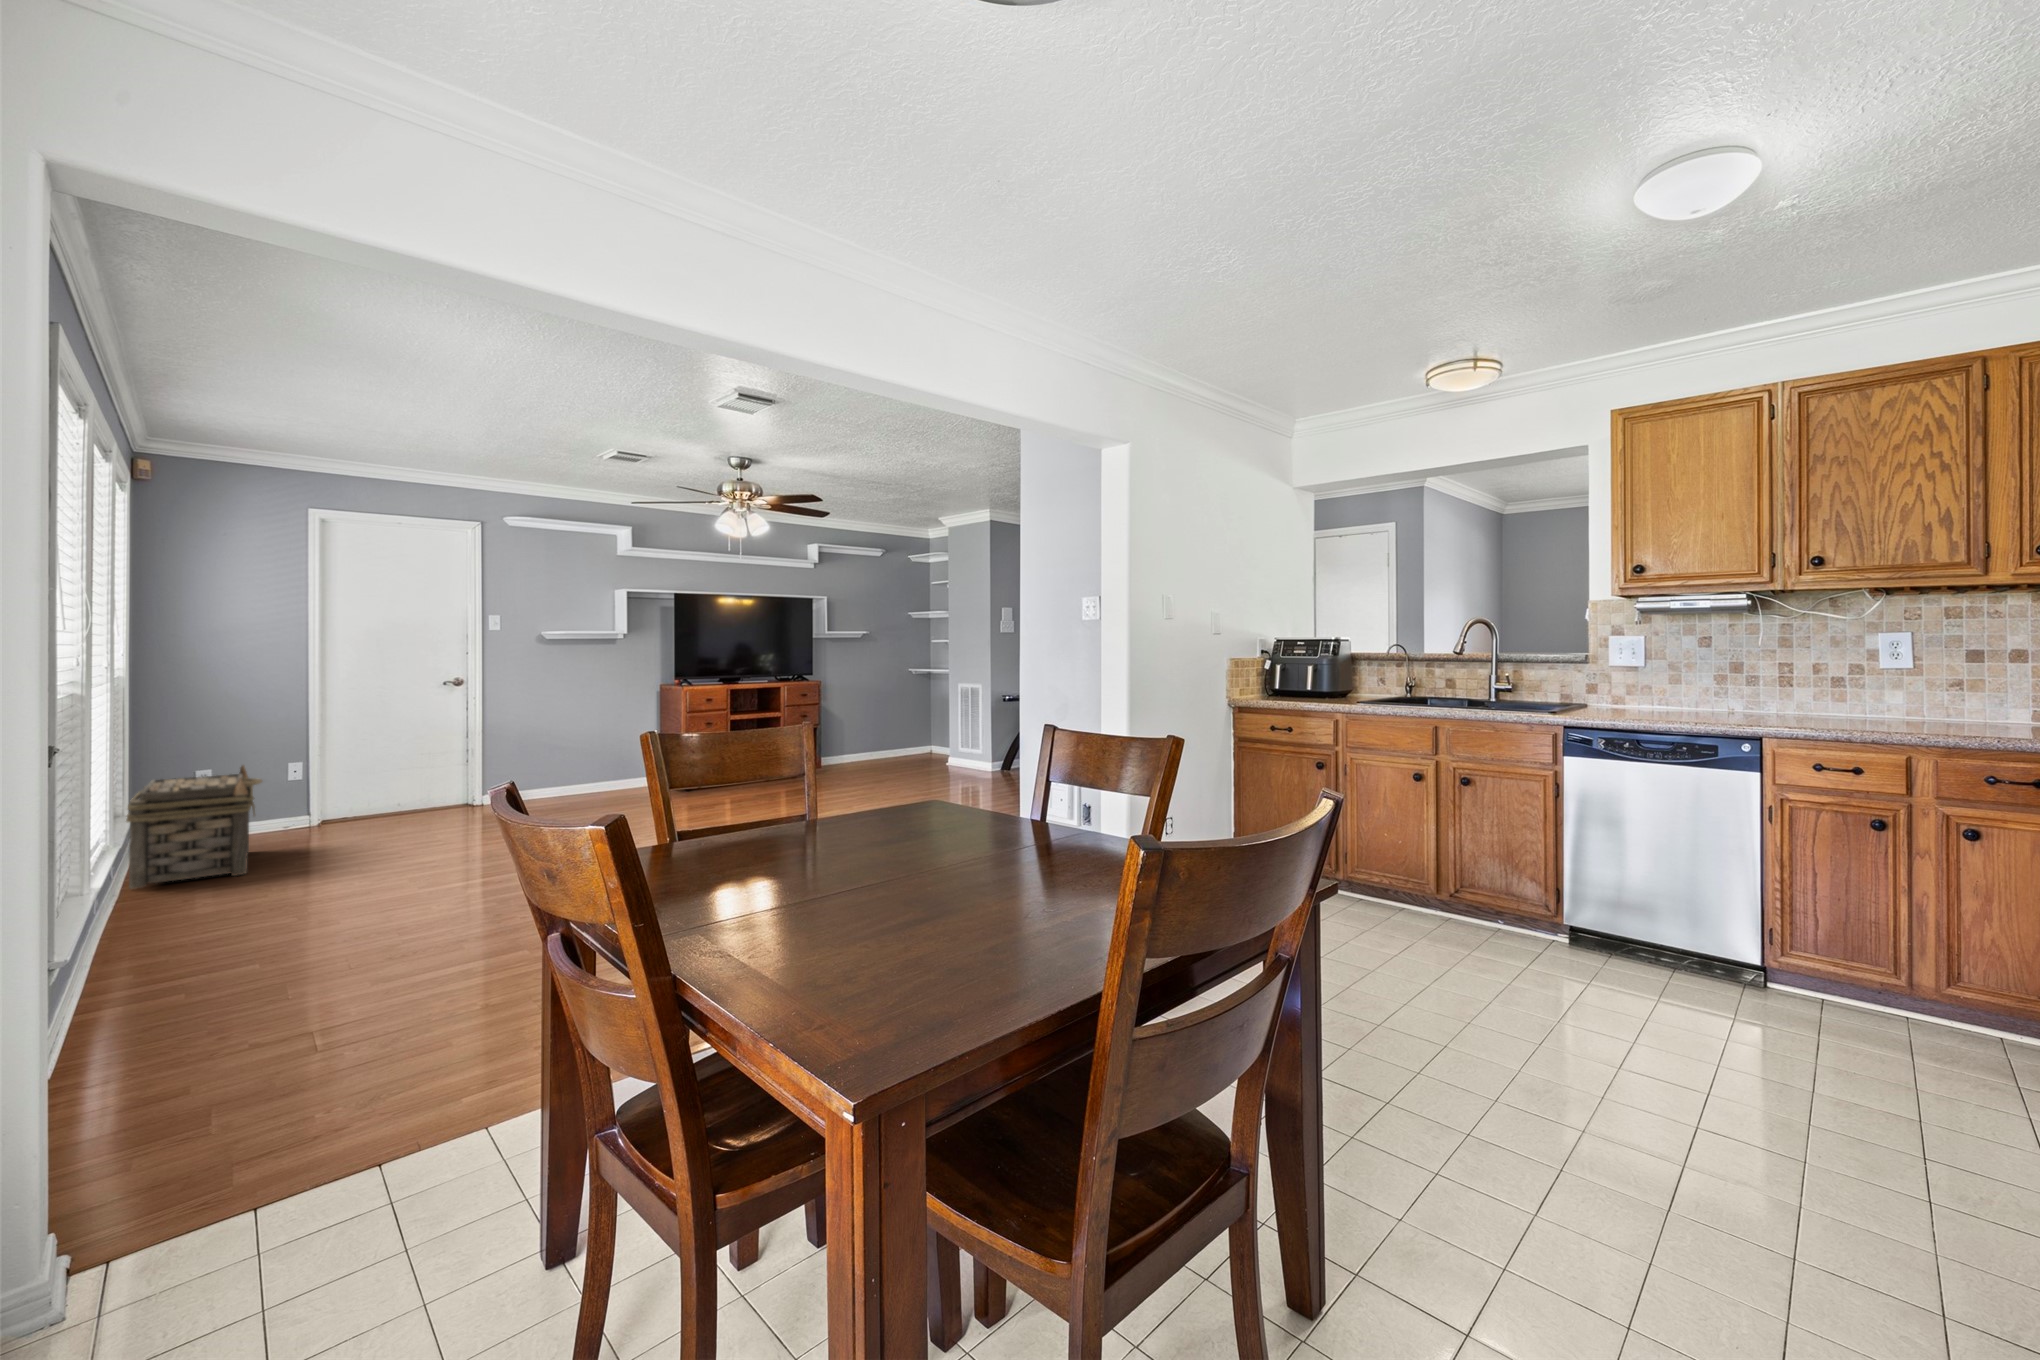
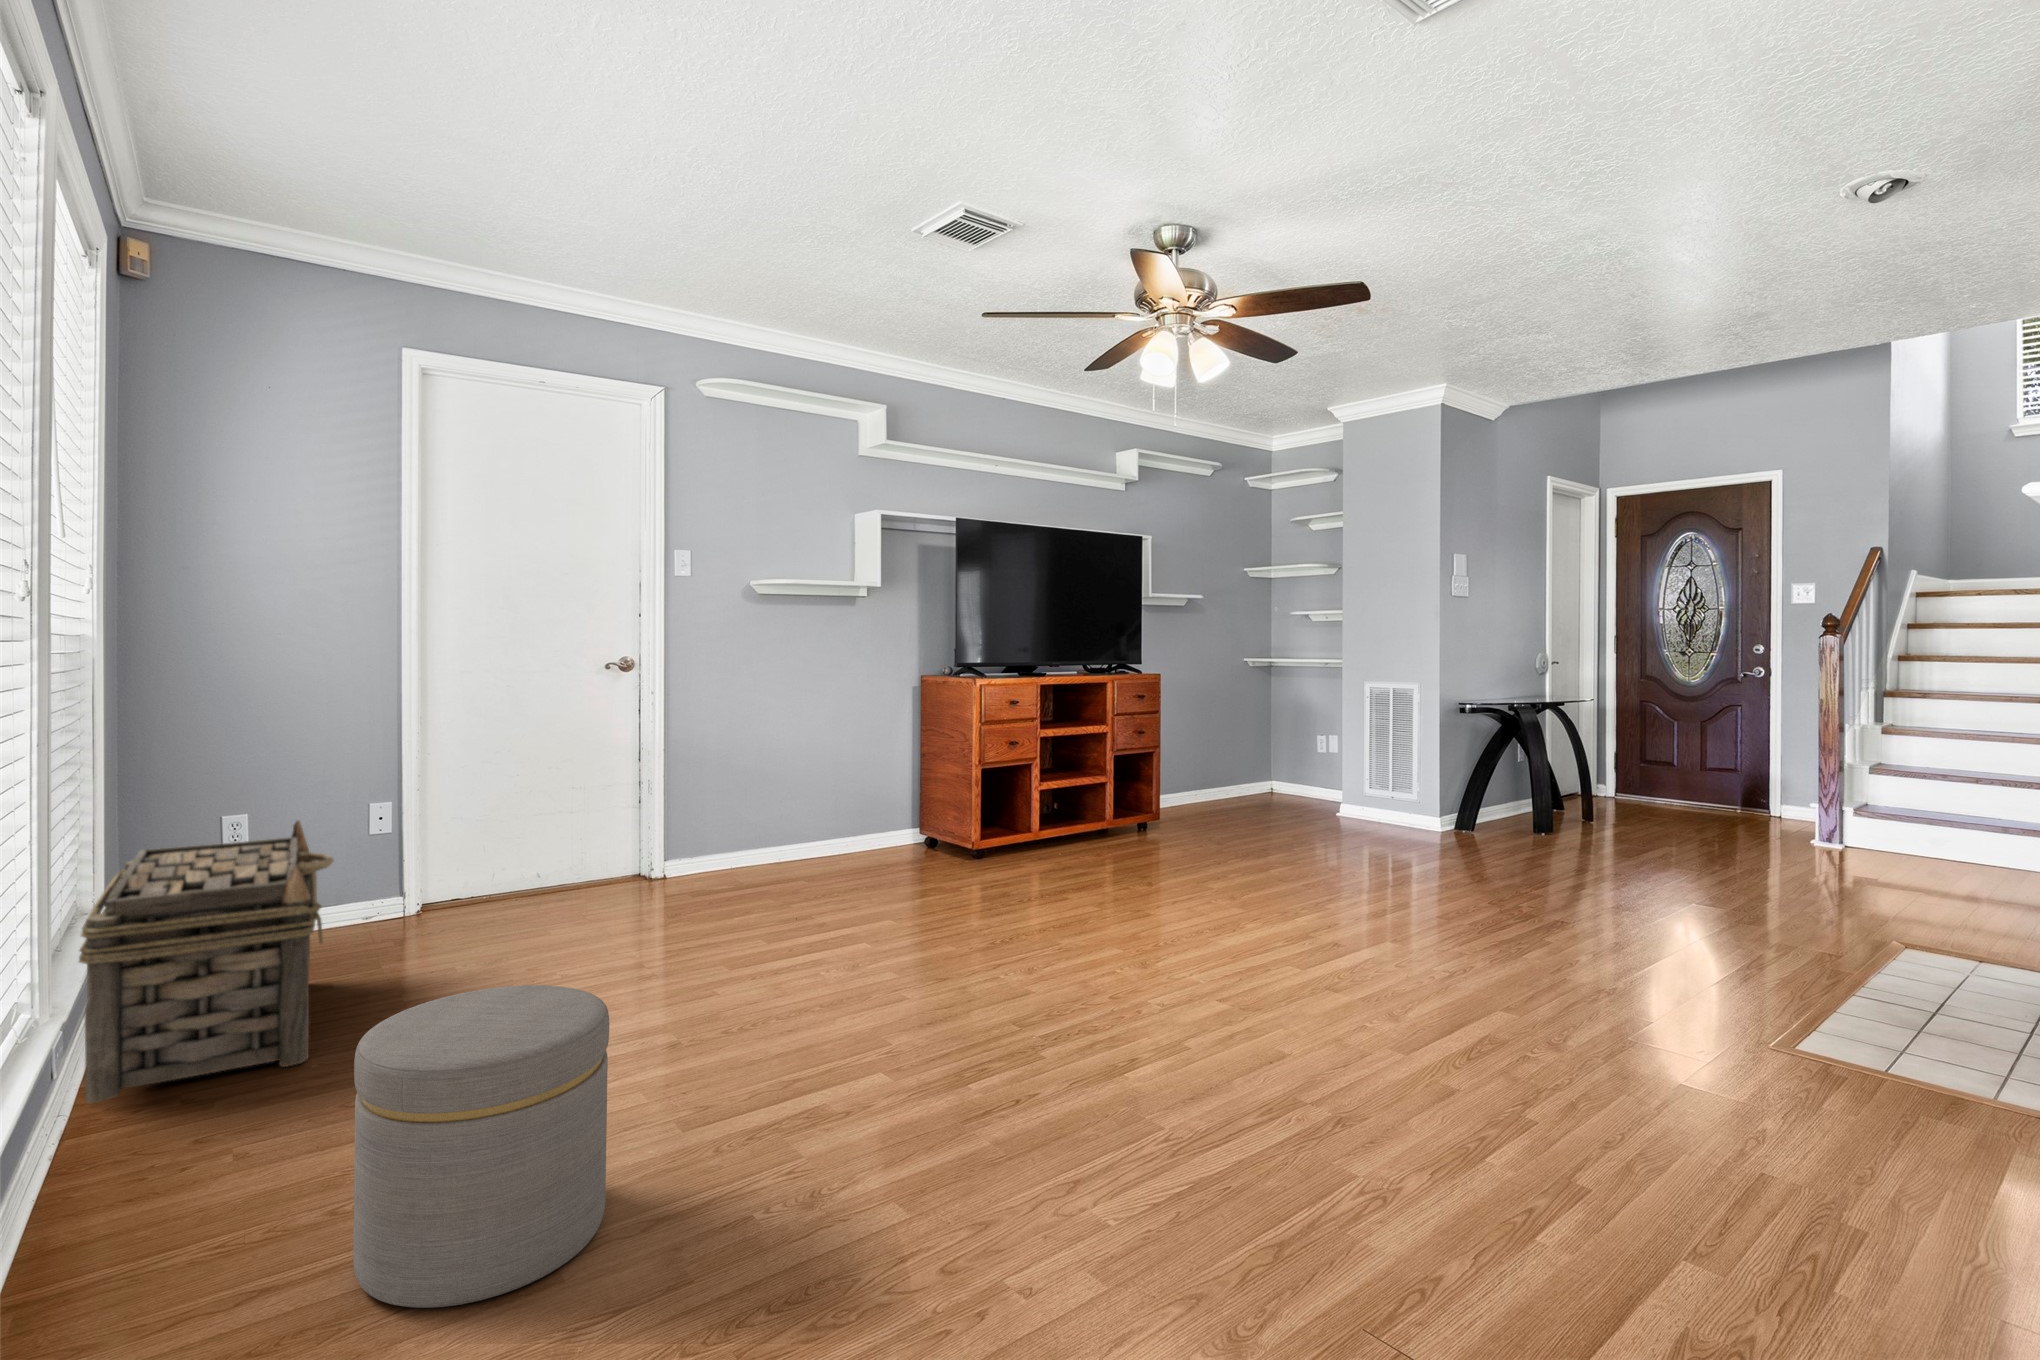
ottoman: none [264,811,385,924] -> present [353,985,609,1308]

